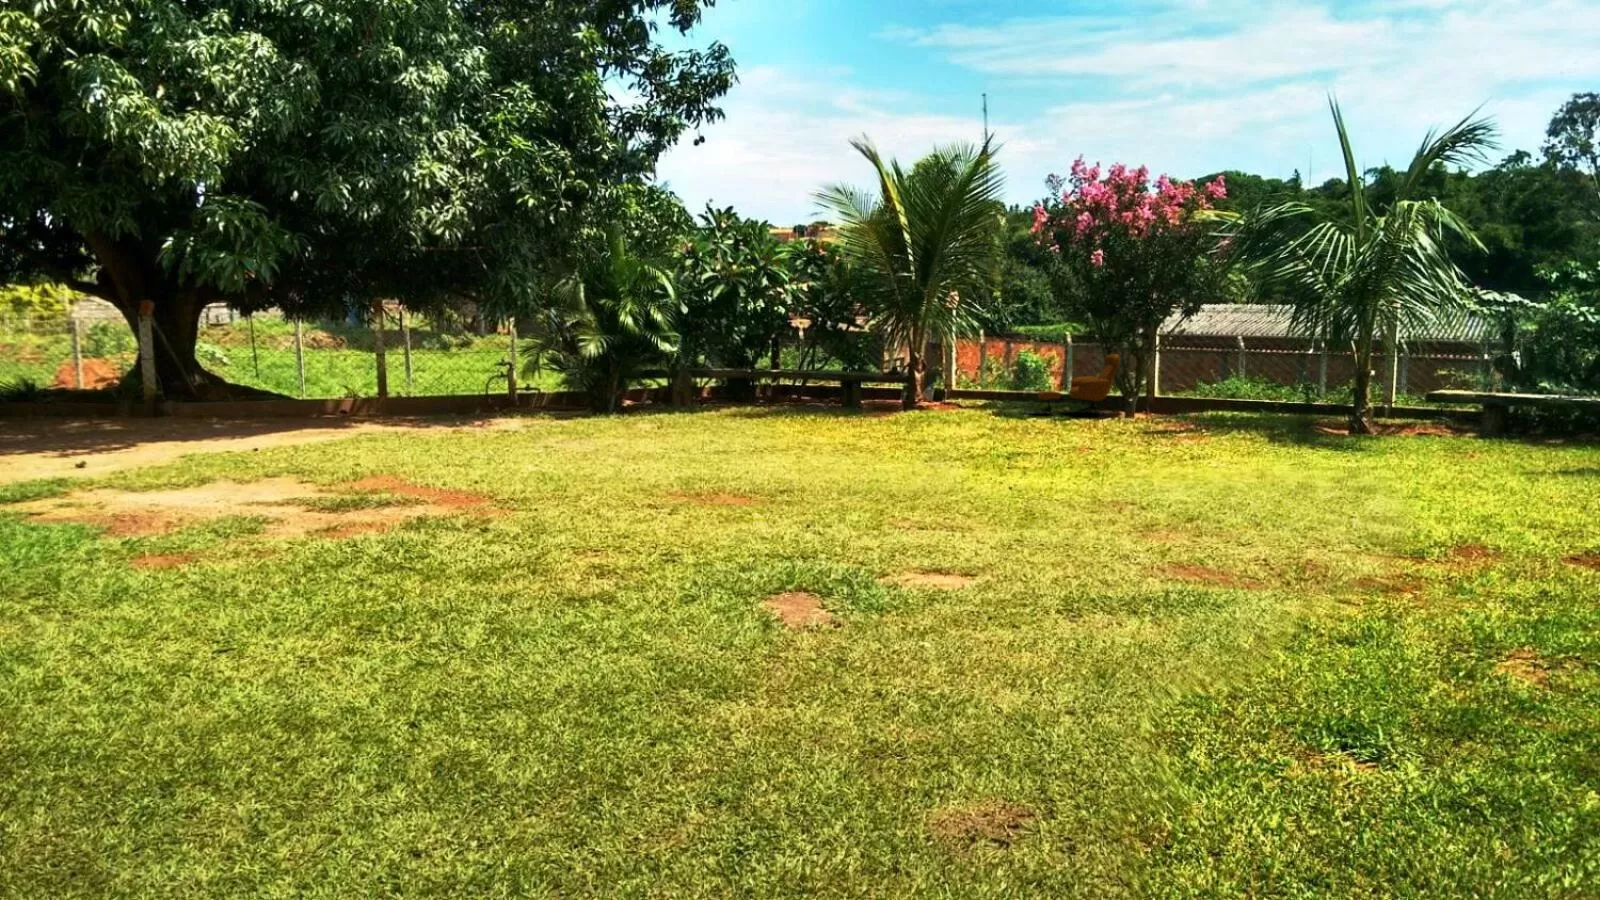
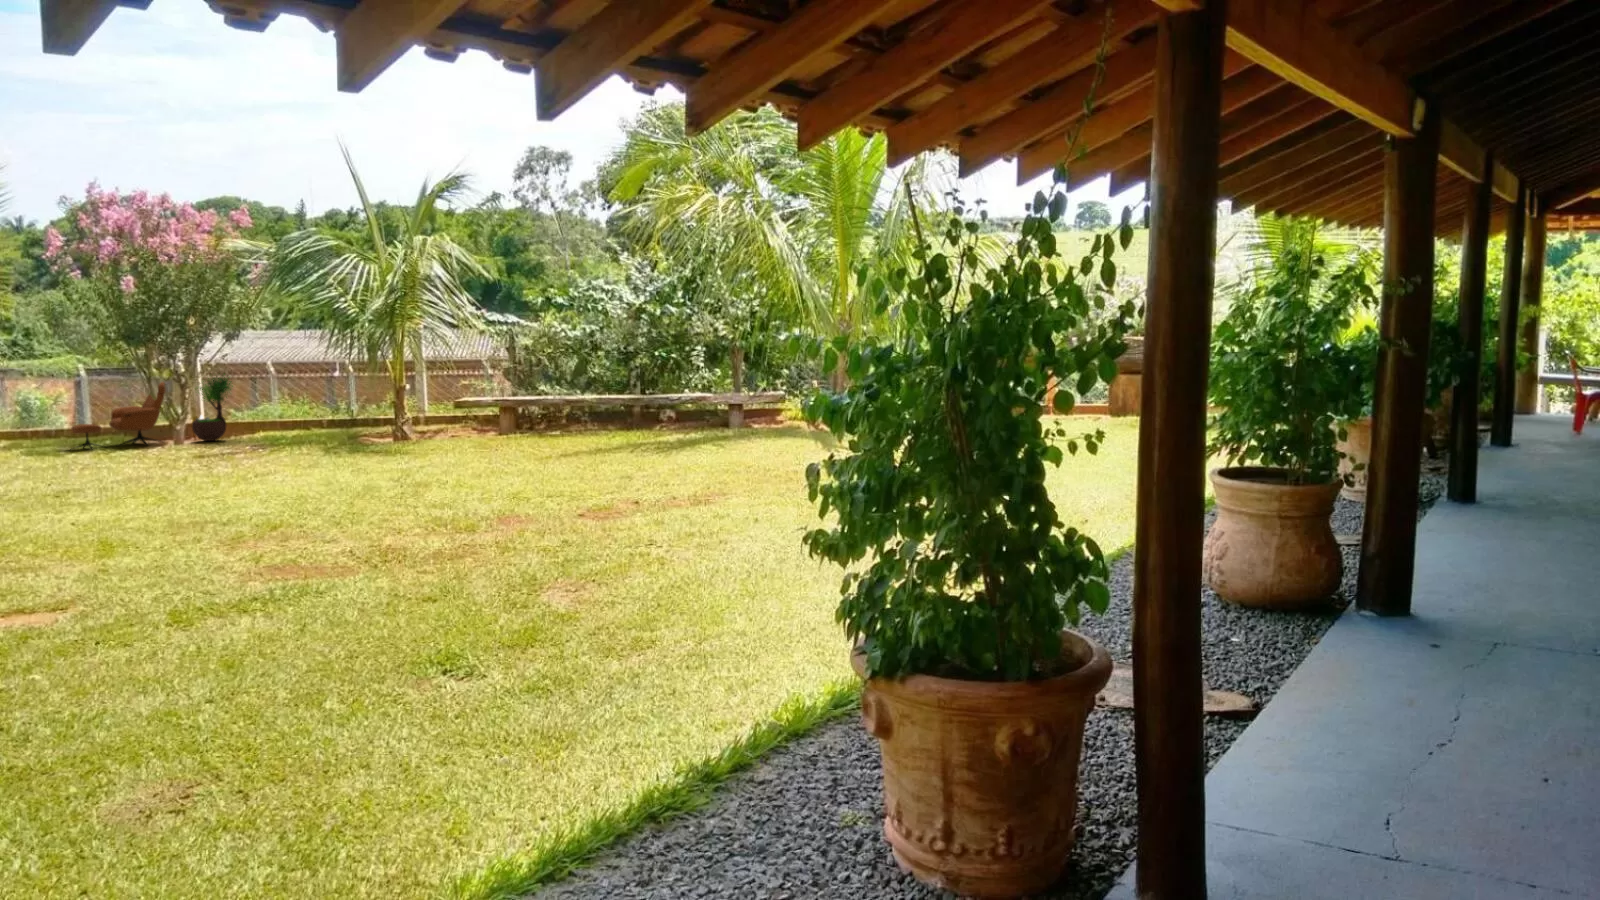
potted tree: none [1139,345,1182,416] -> present [192,377,233,441]

